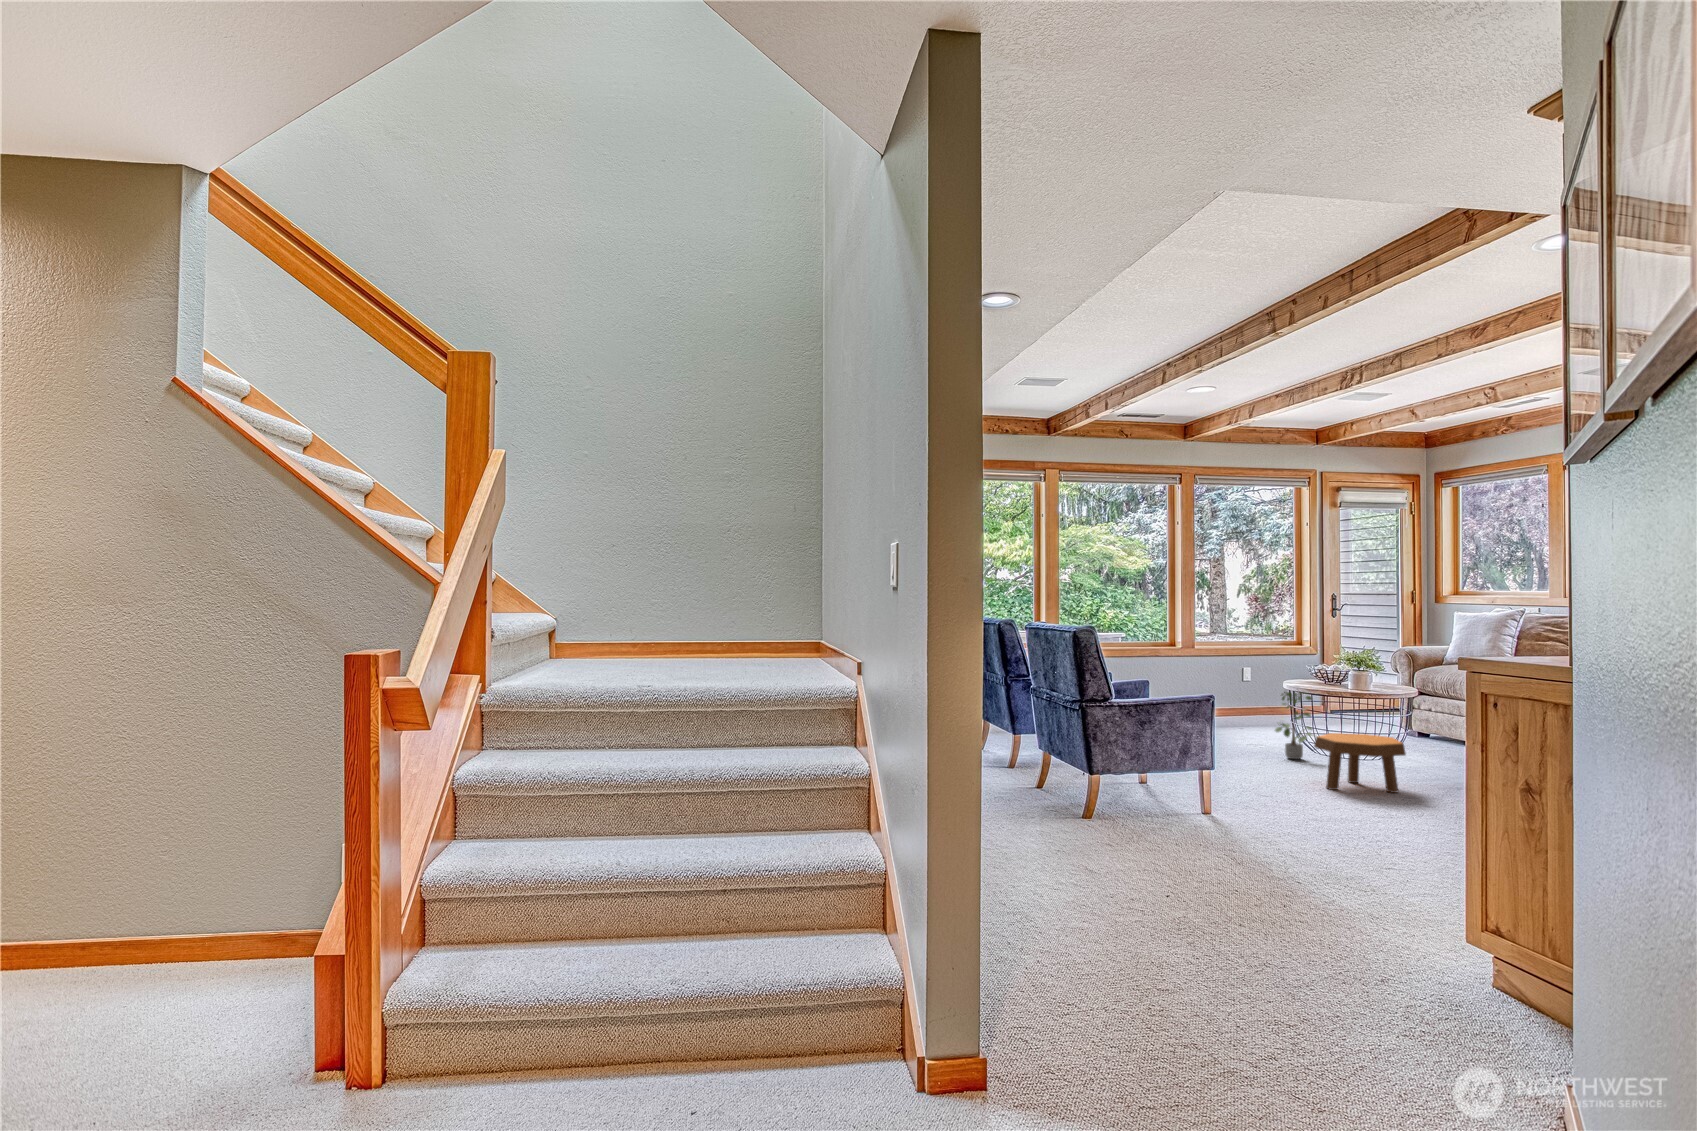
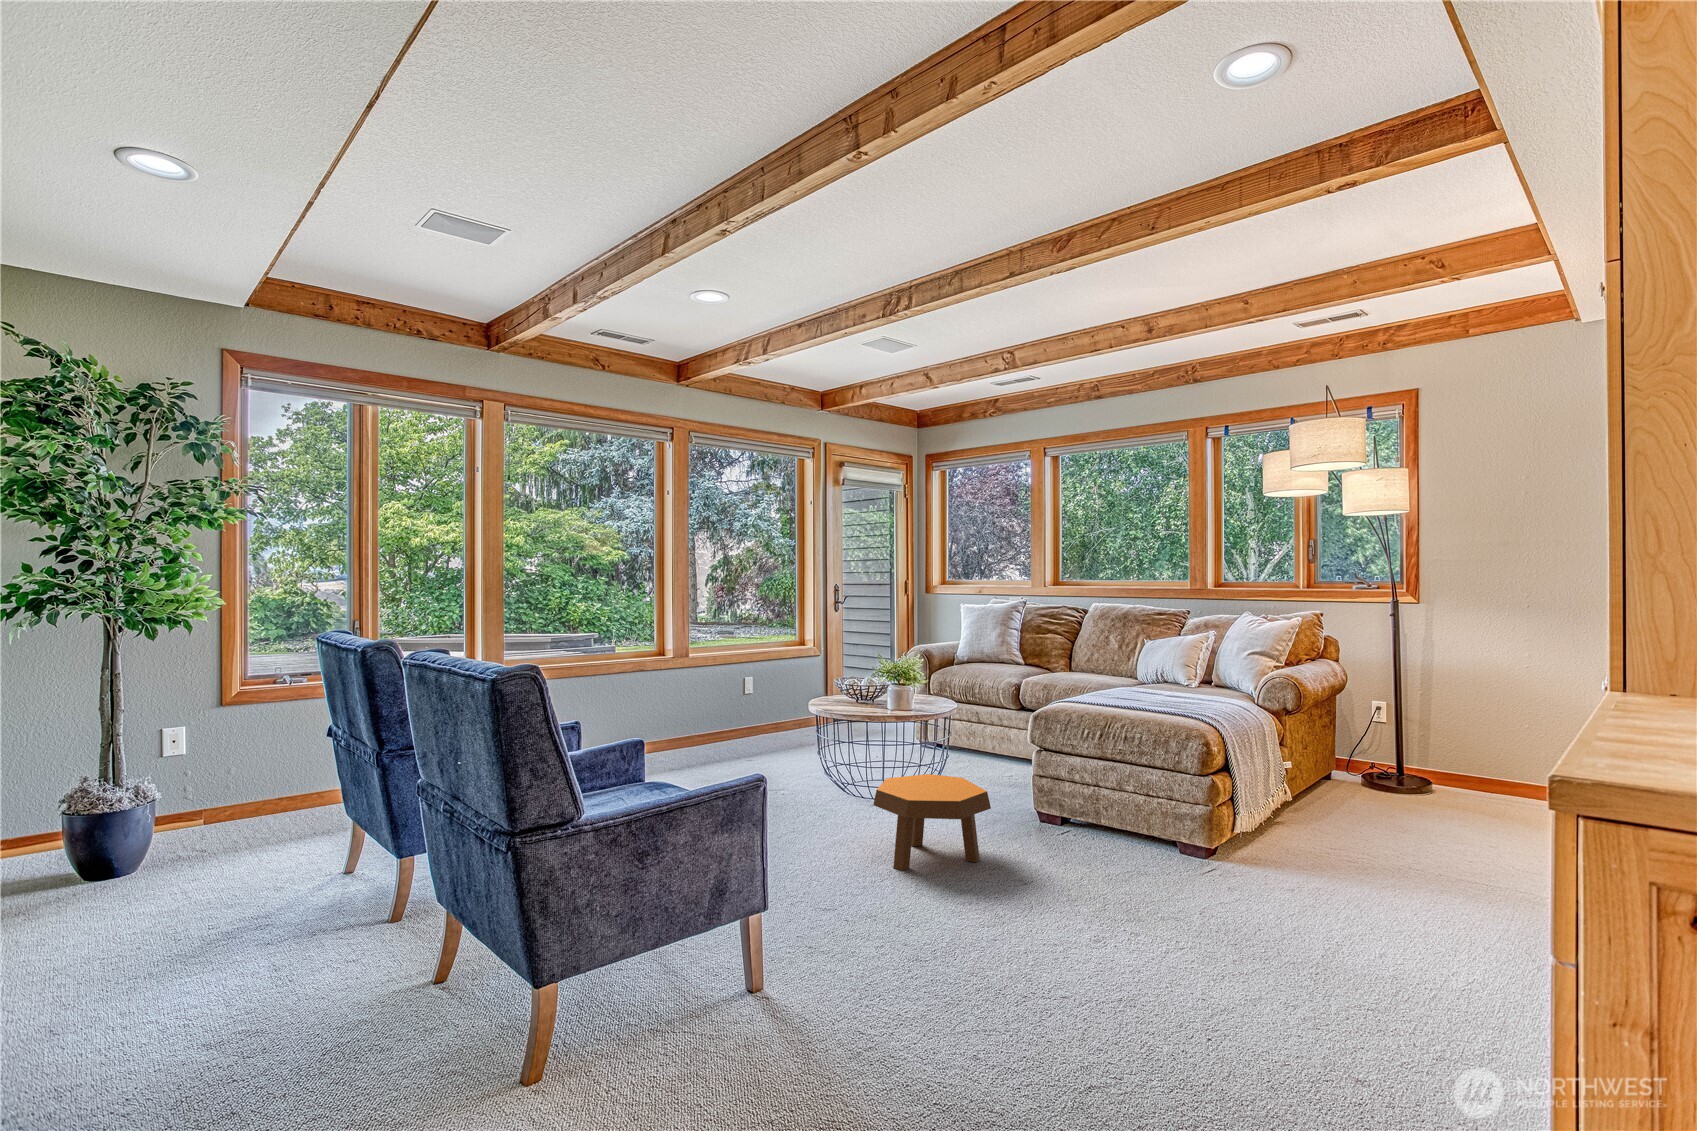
potted plant: present [1275,692,1312,759] -> none [799,708,854,802]

